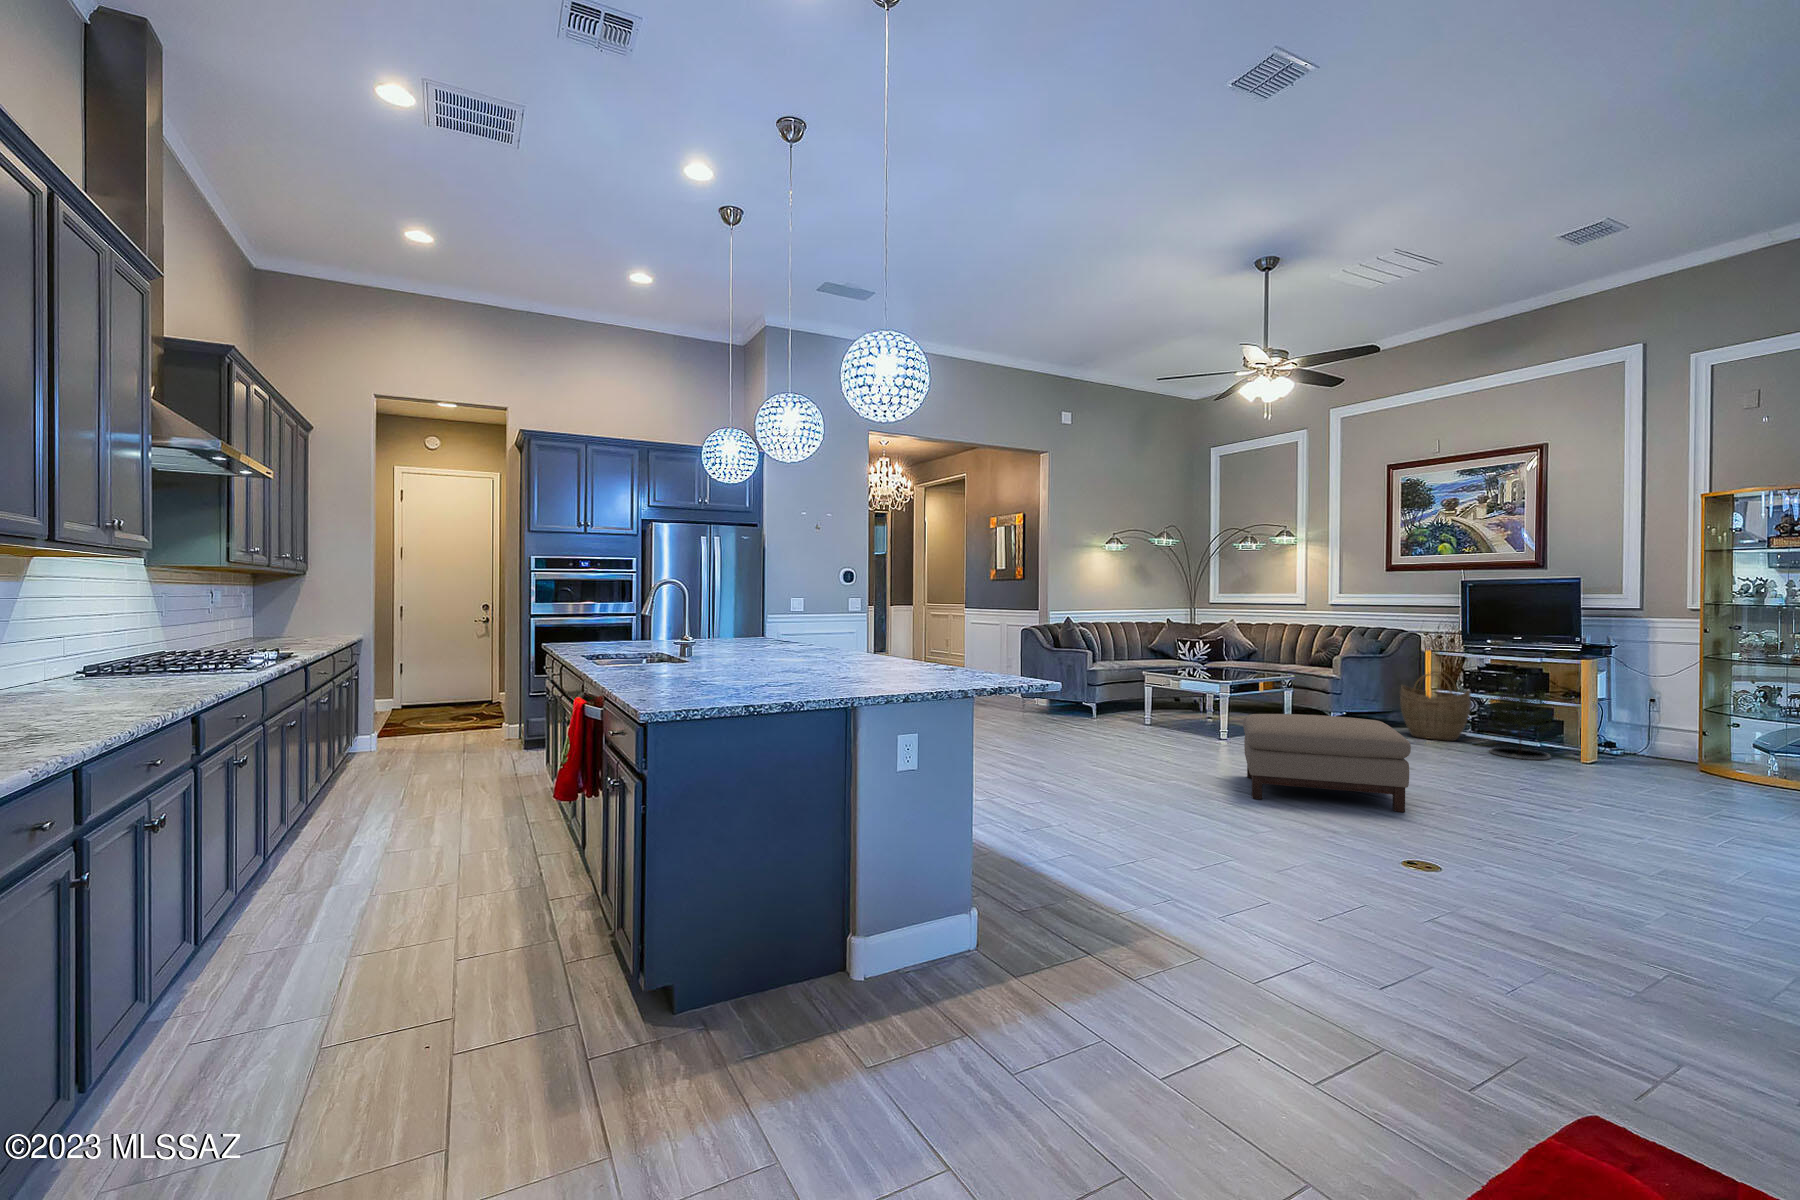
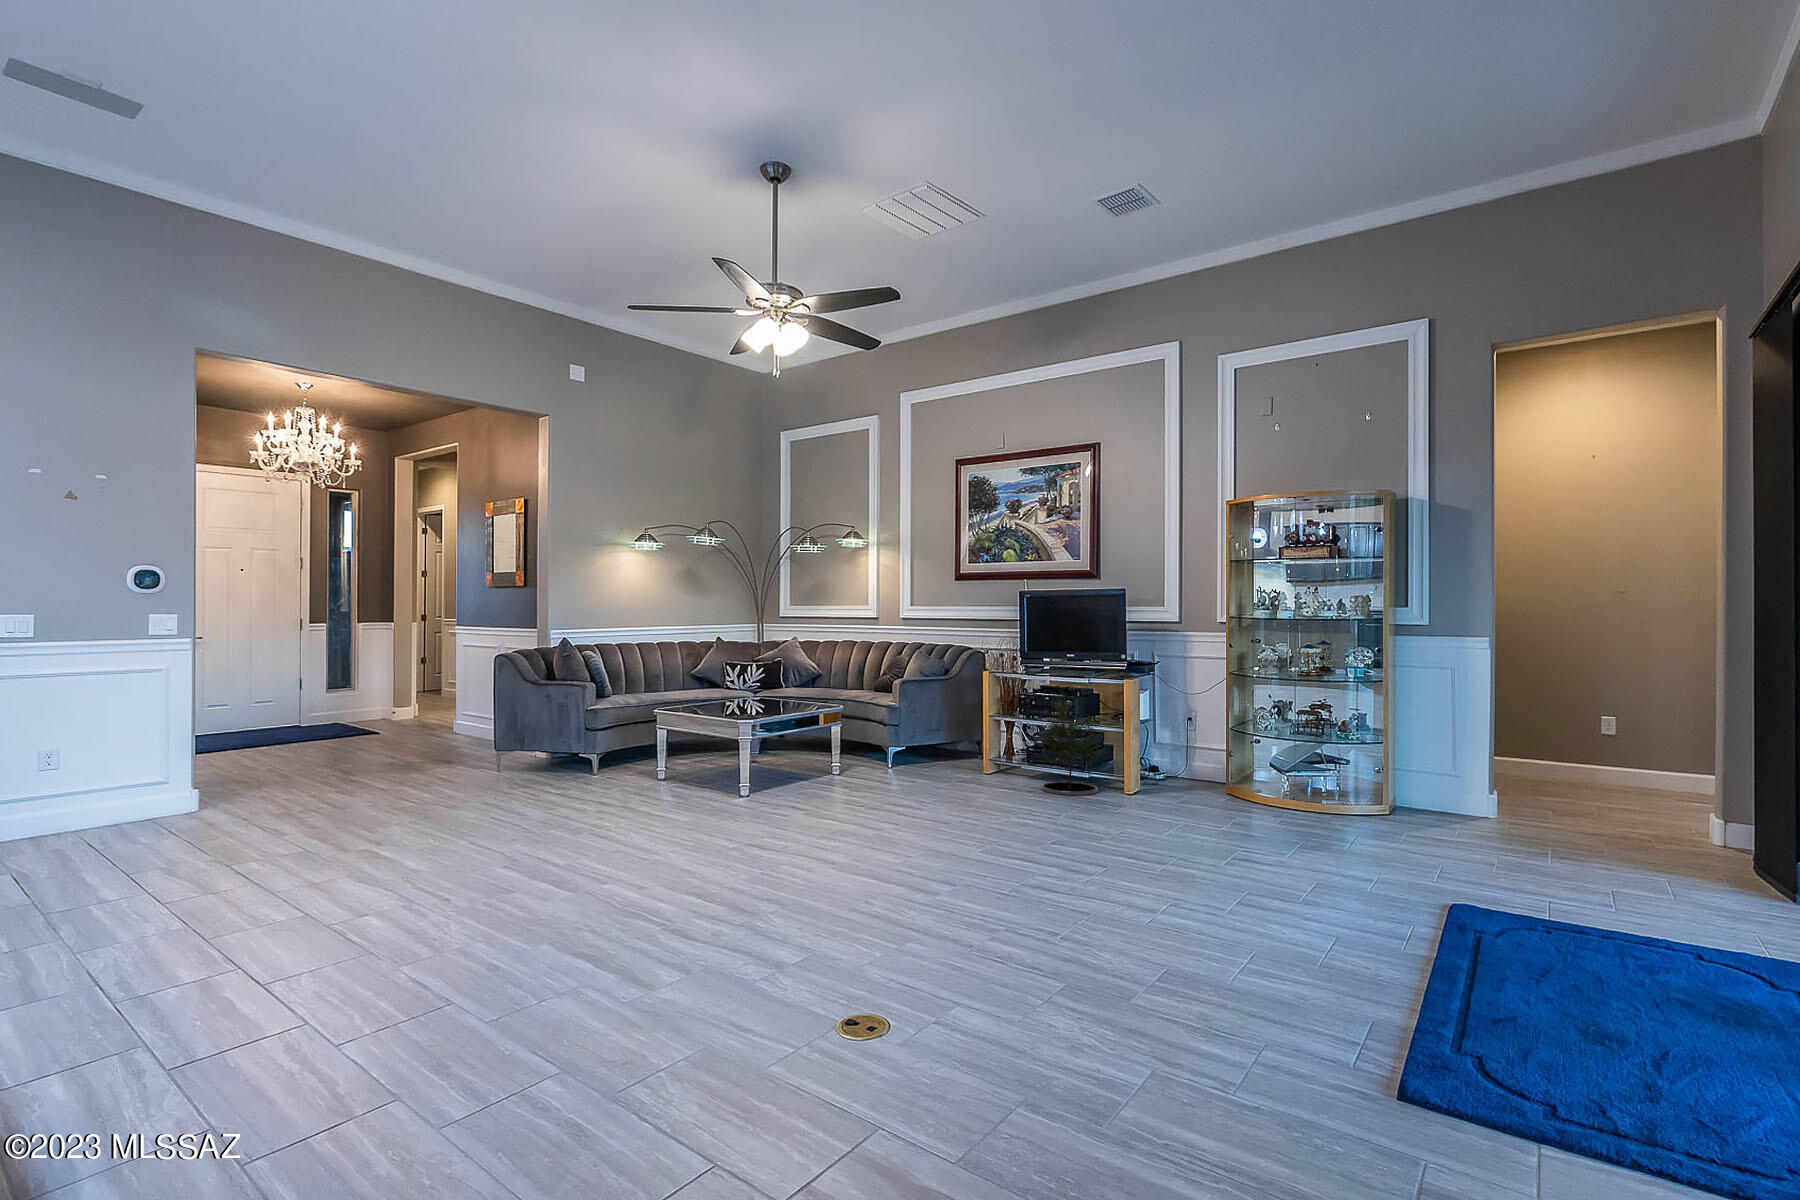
woven basket: present [1400,671,1471,741] -> none [959,696,1028,778]
ottoman: present [1243,714,1411,812] -> none [721,759,922,885]

